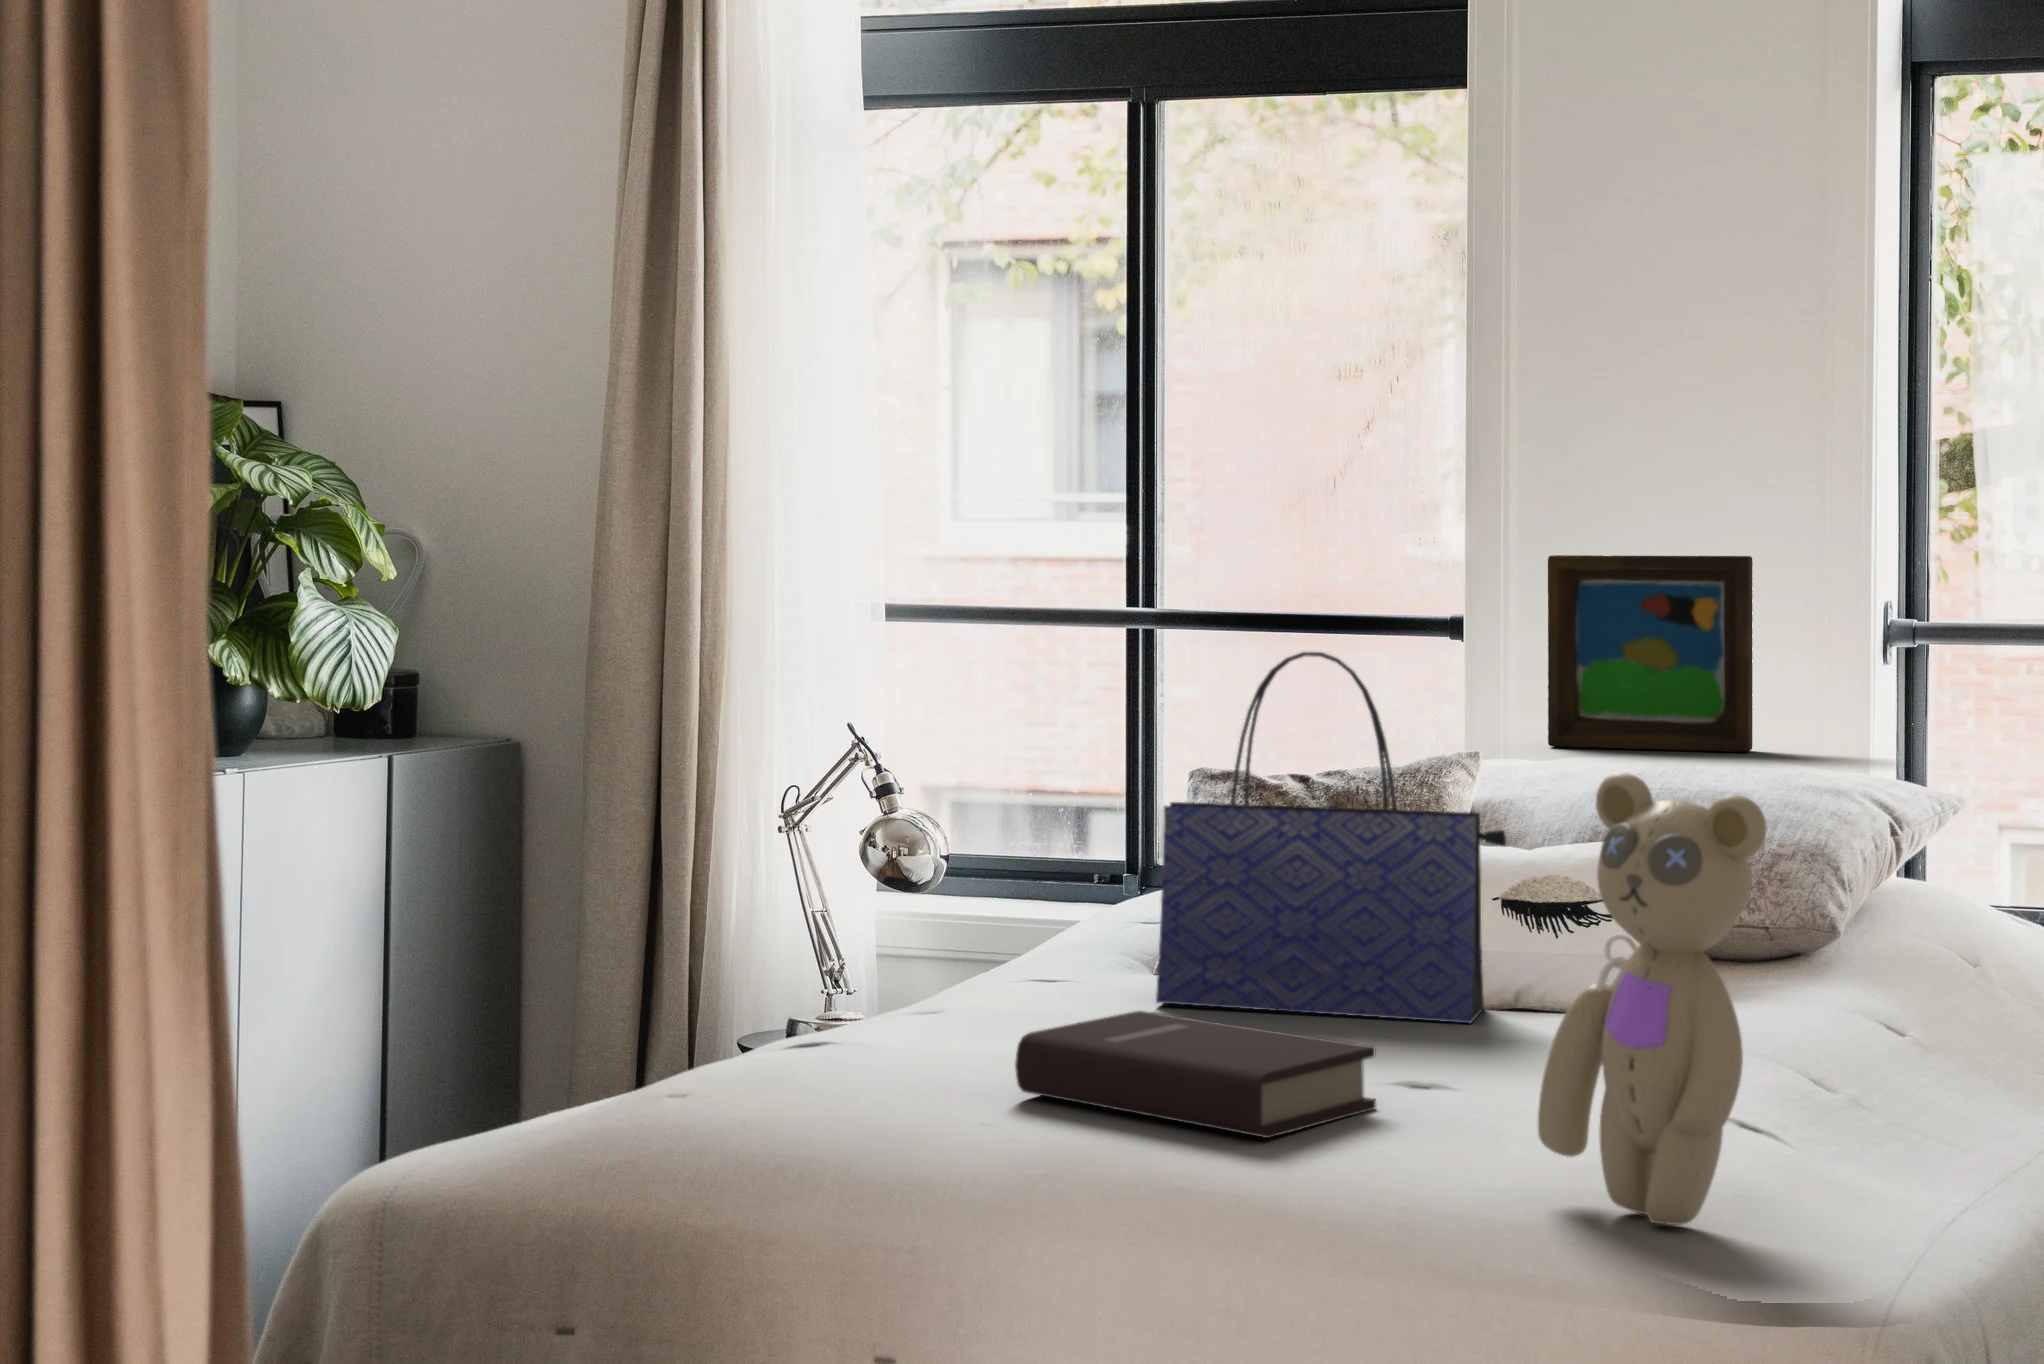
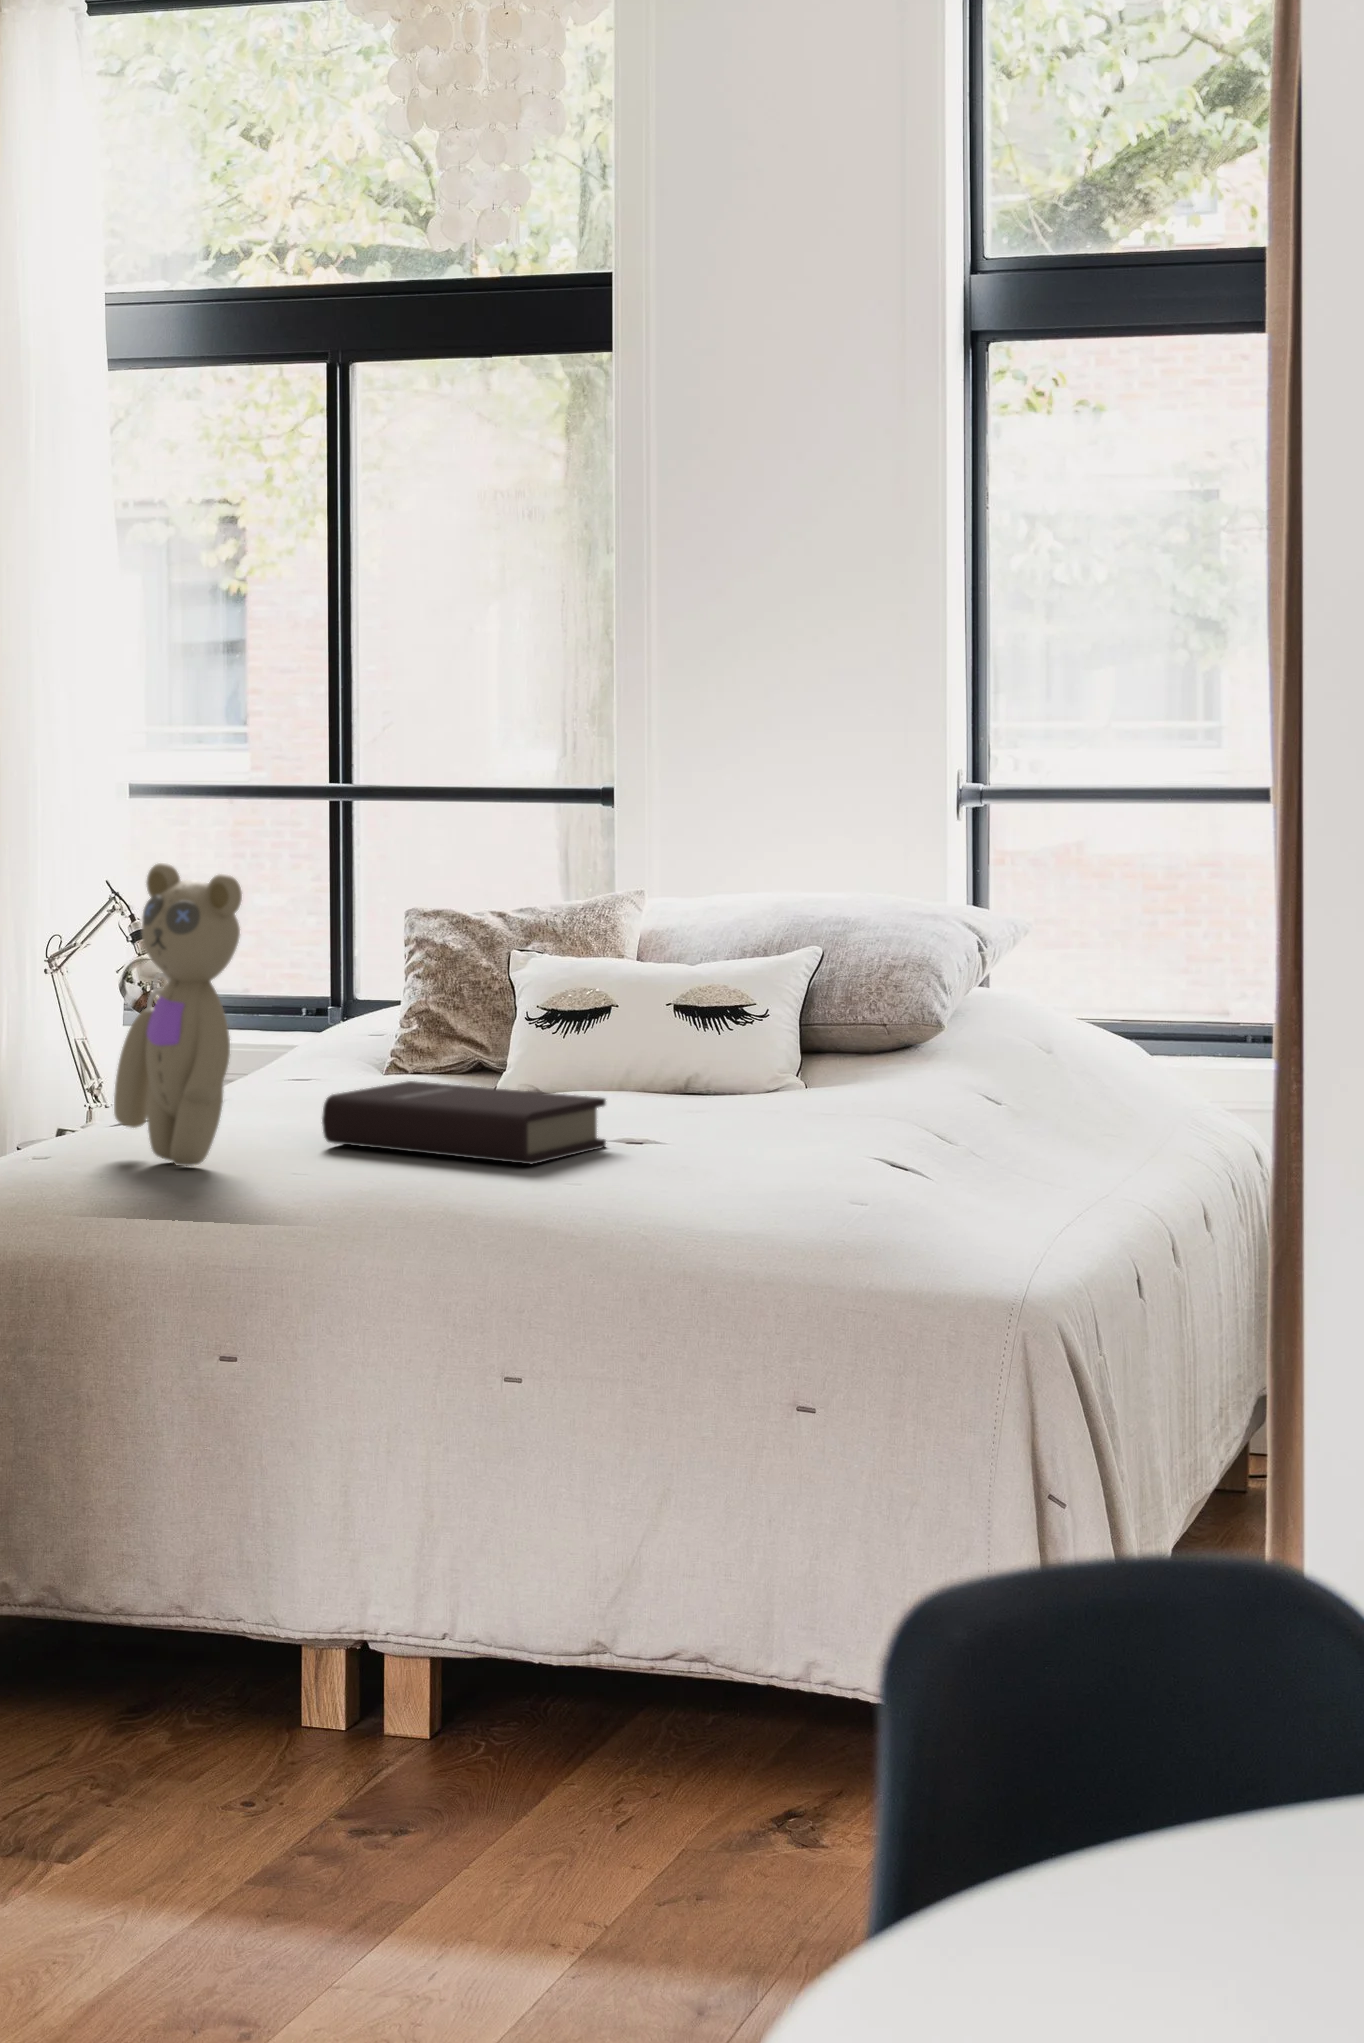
picture frame: present [1548,555,1753,752] -> none [687,732,853,894]
tote bag: present [1156,652,1506,1023] -> none [404,799,685,1095]
teddy bear: present [1538,773,1767,1225] -> present [114,863,242,1166]

